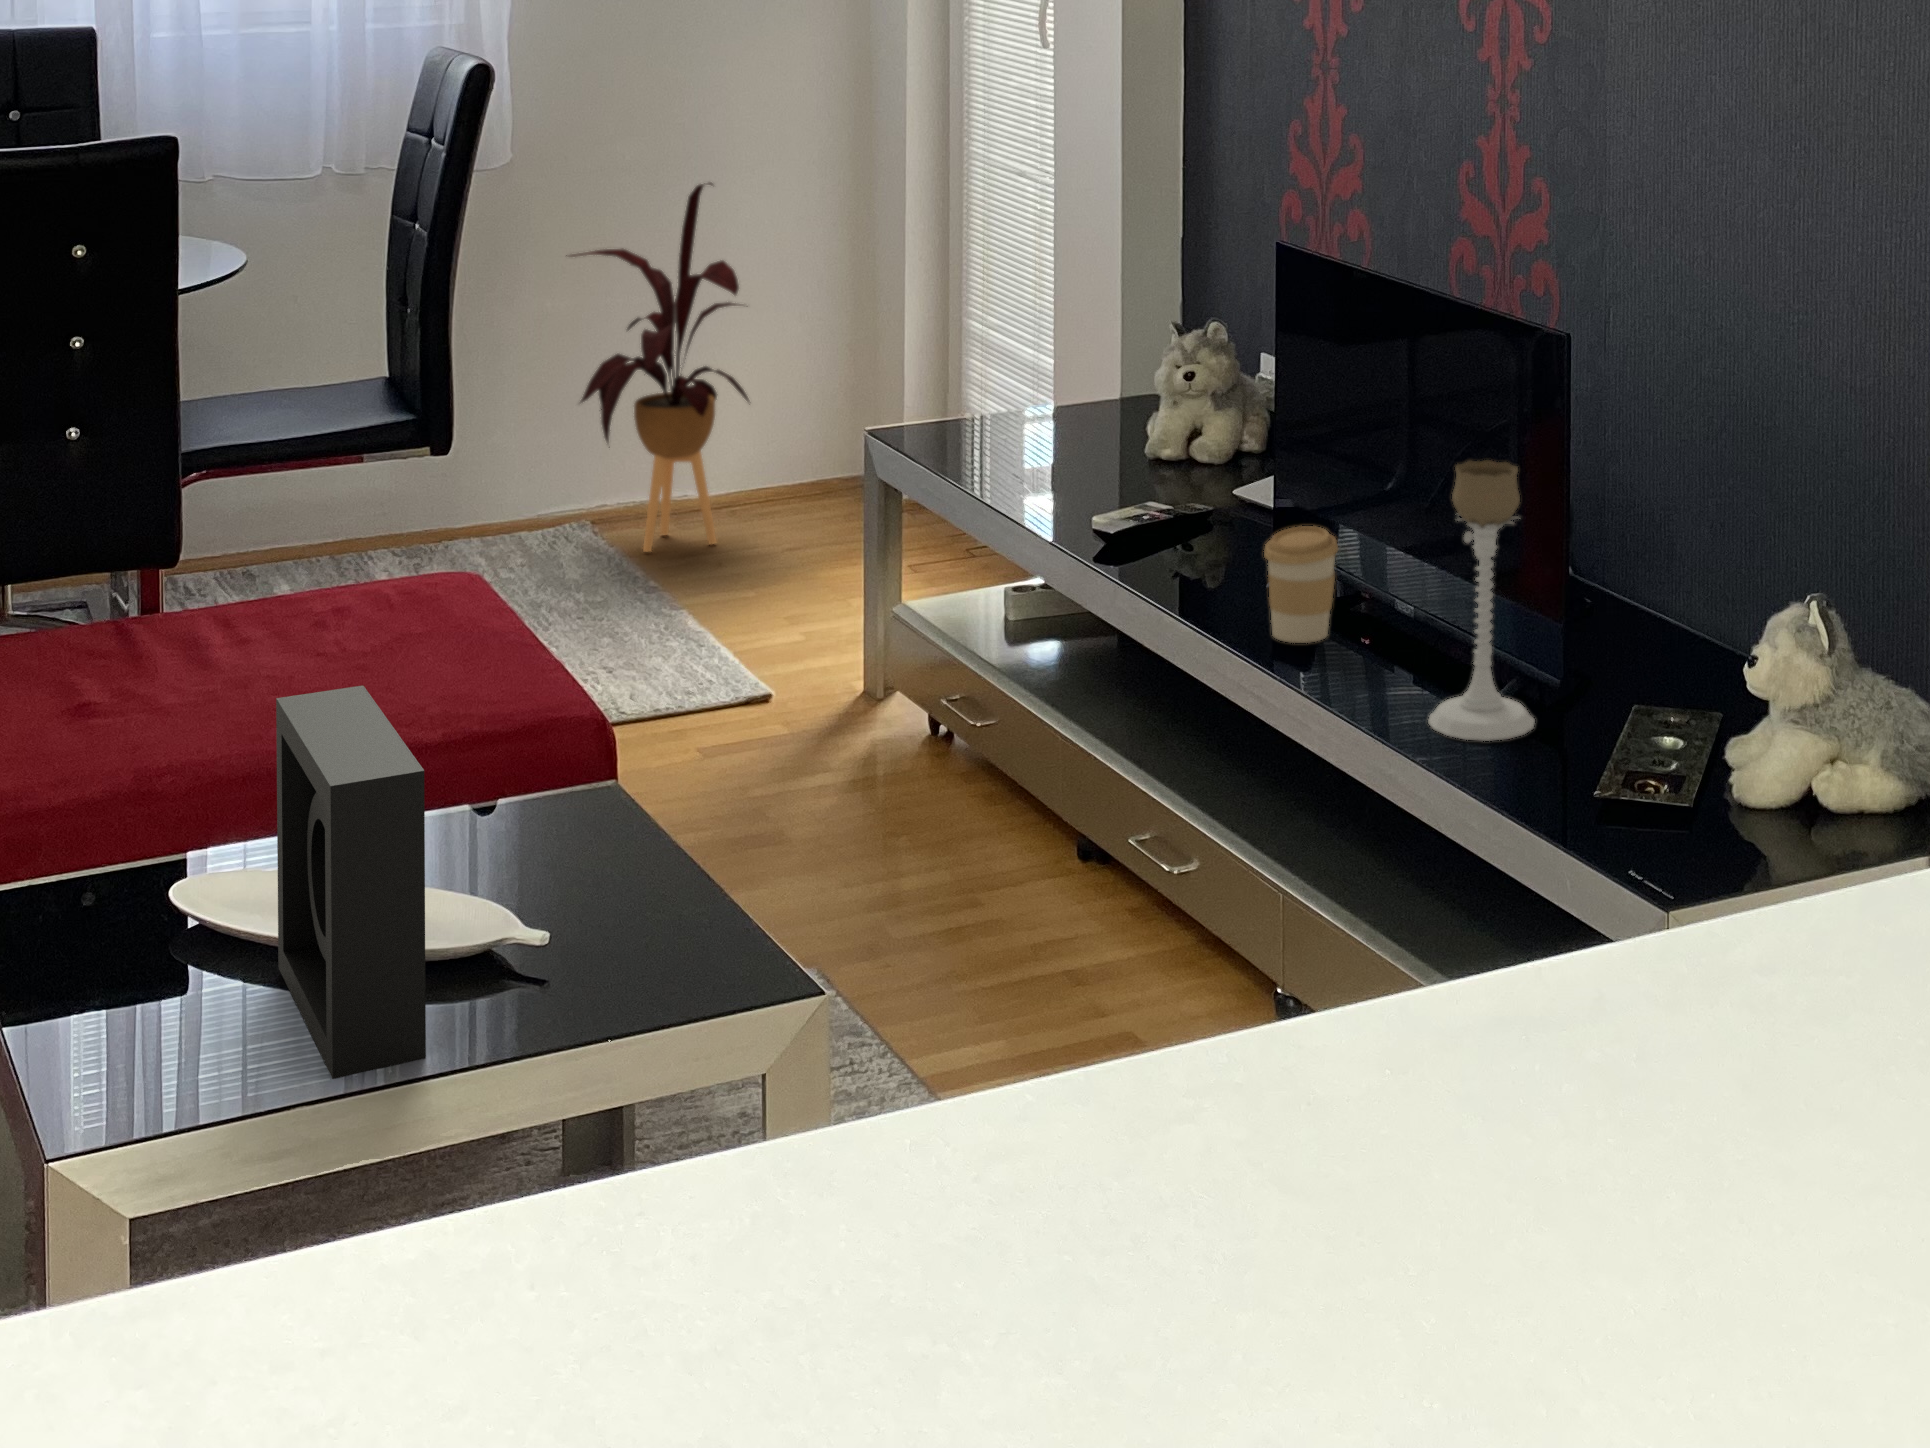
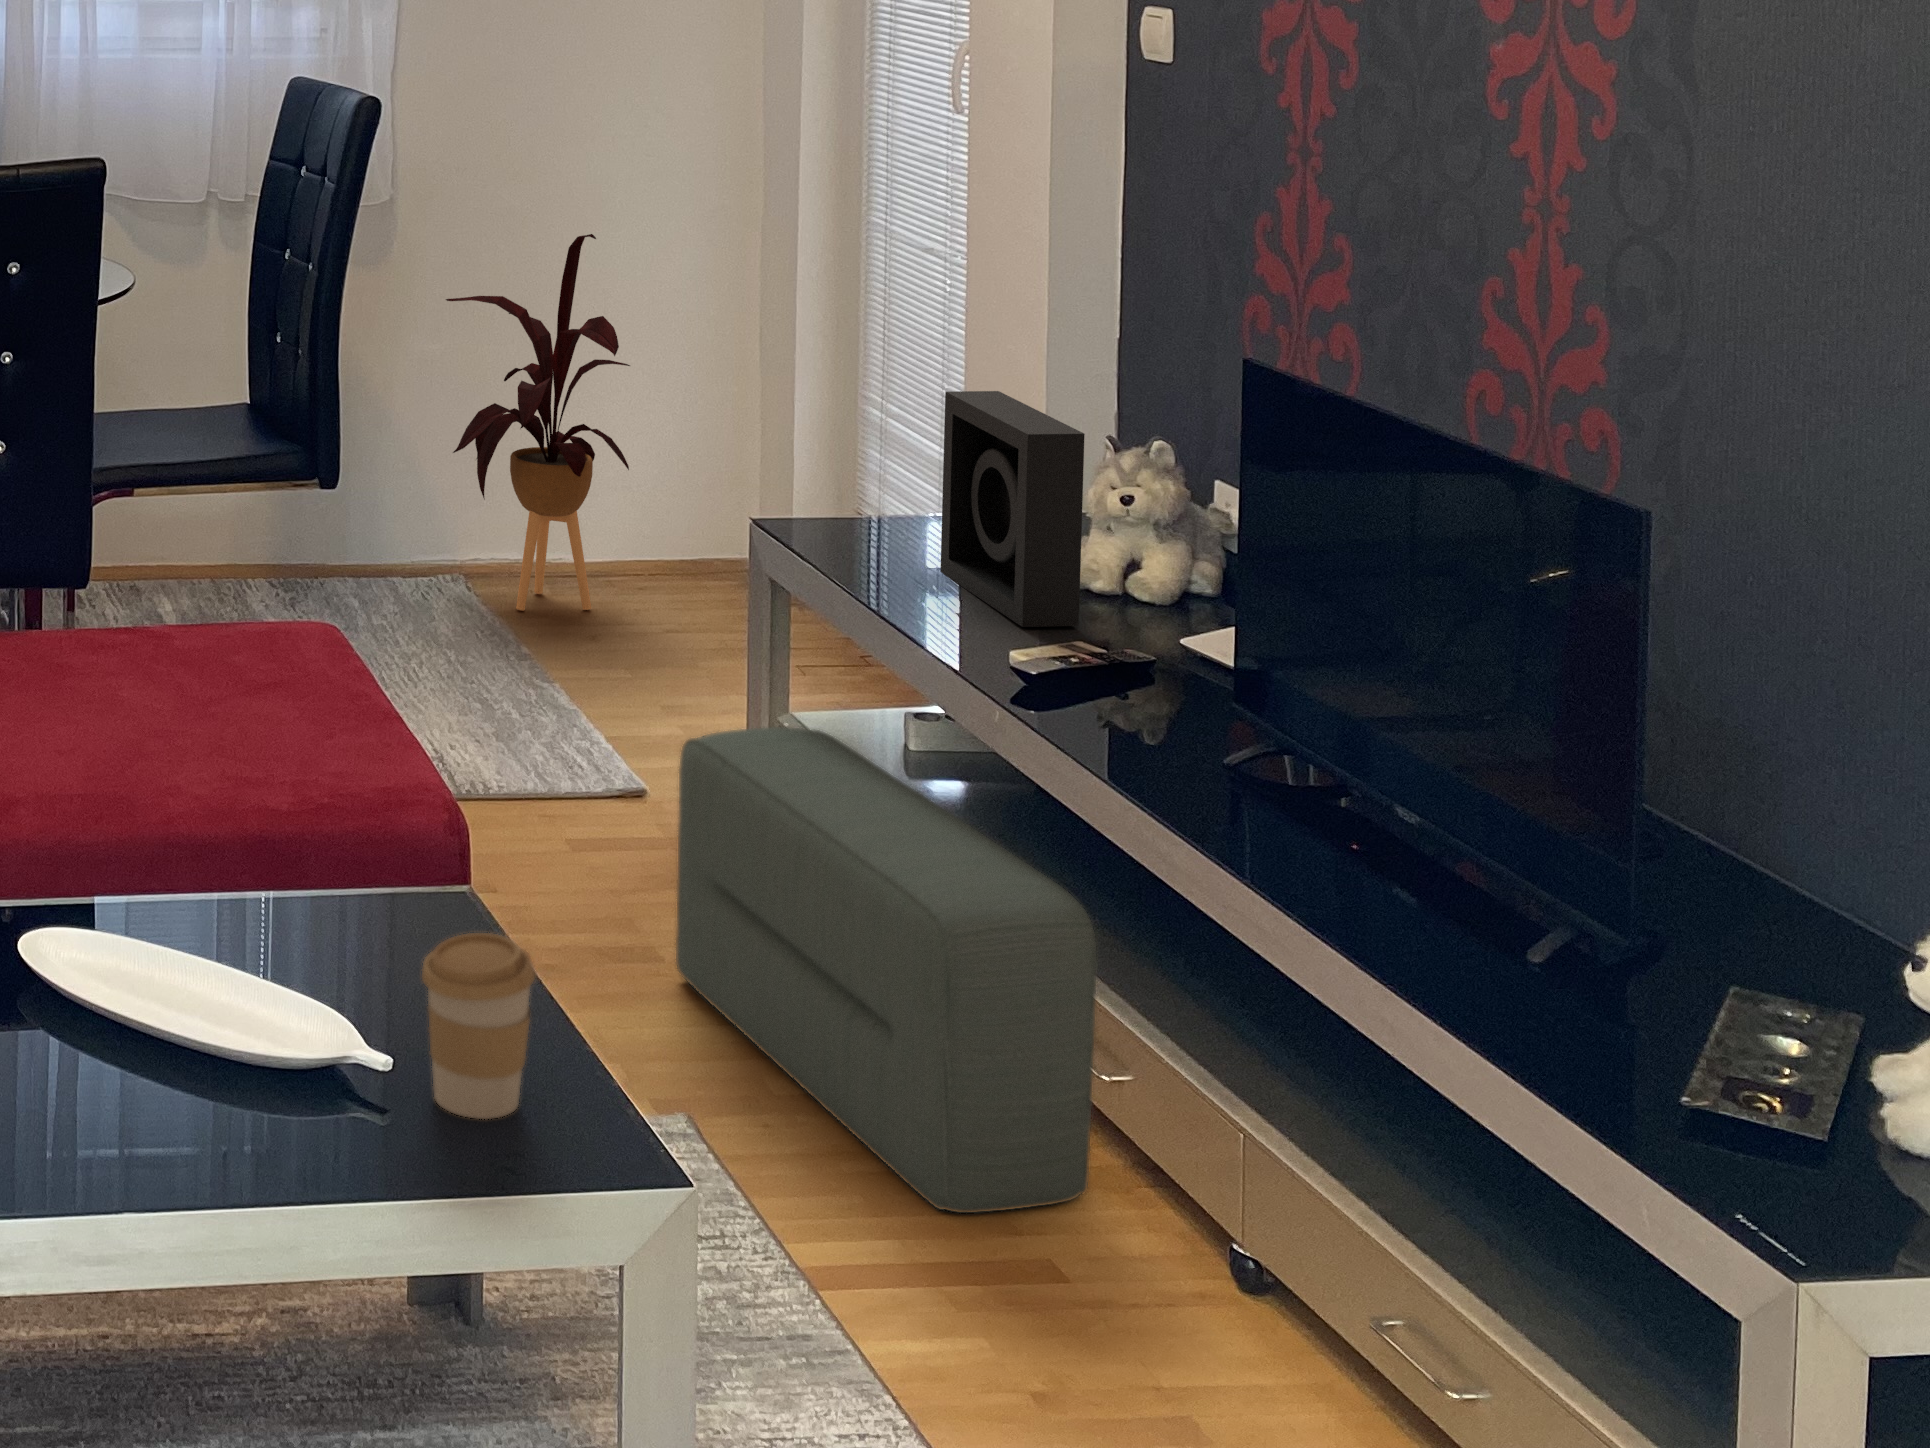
candle holder: present [1428,460,1535,741] -> none [1445,652,1597,1013]
coffee cup: present [1264,526,1338,643] -> present [422,933,535,1119]
pouf: none [808,612,1168,1005] -> present [676,727,1096,1213]
speaker: present [276,686,426,1079] -> present [940,391,1085,627]

